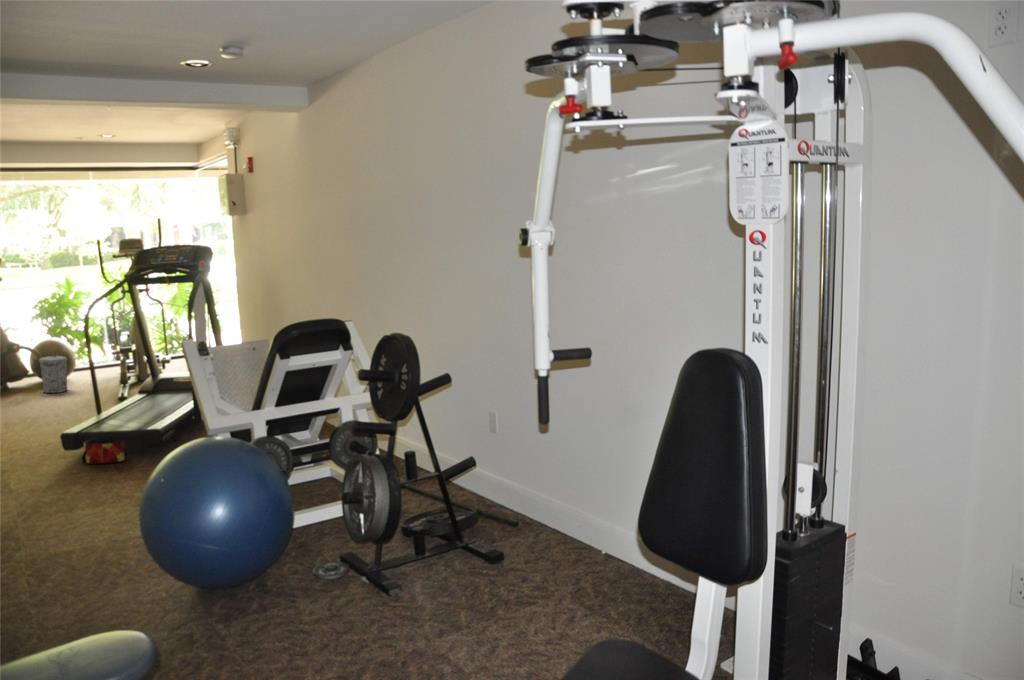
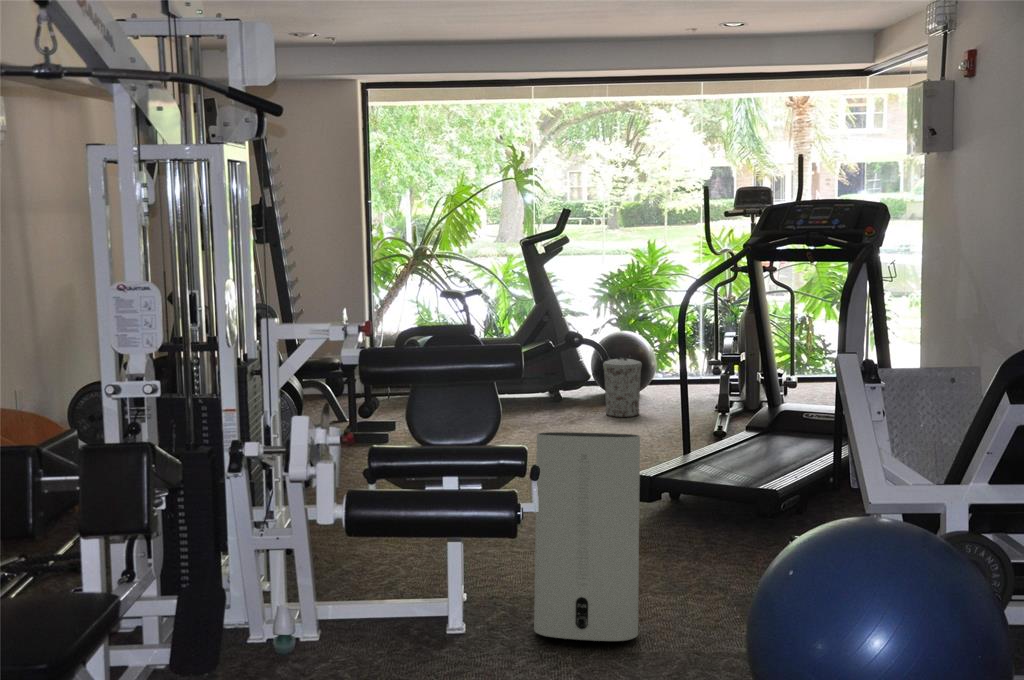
air purifier: none [11,394,73,494] -> present [534,432,640,641]
bag: present [82,438,128,464] -> none [655,524,742,582]

